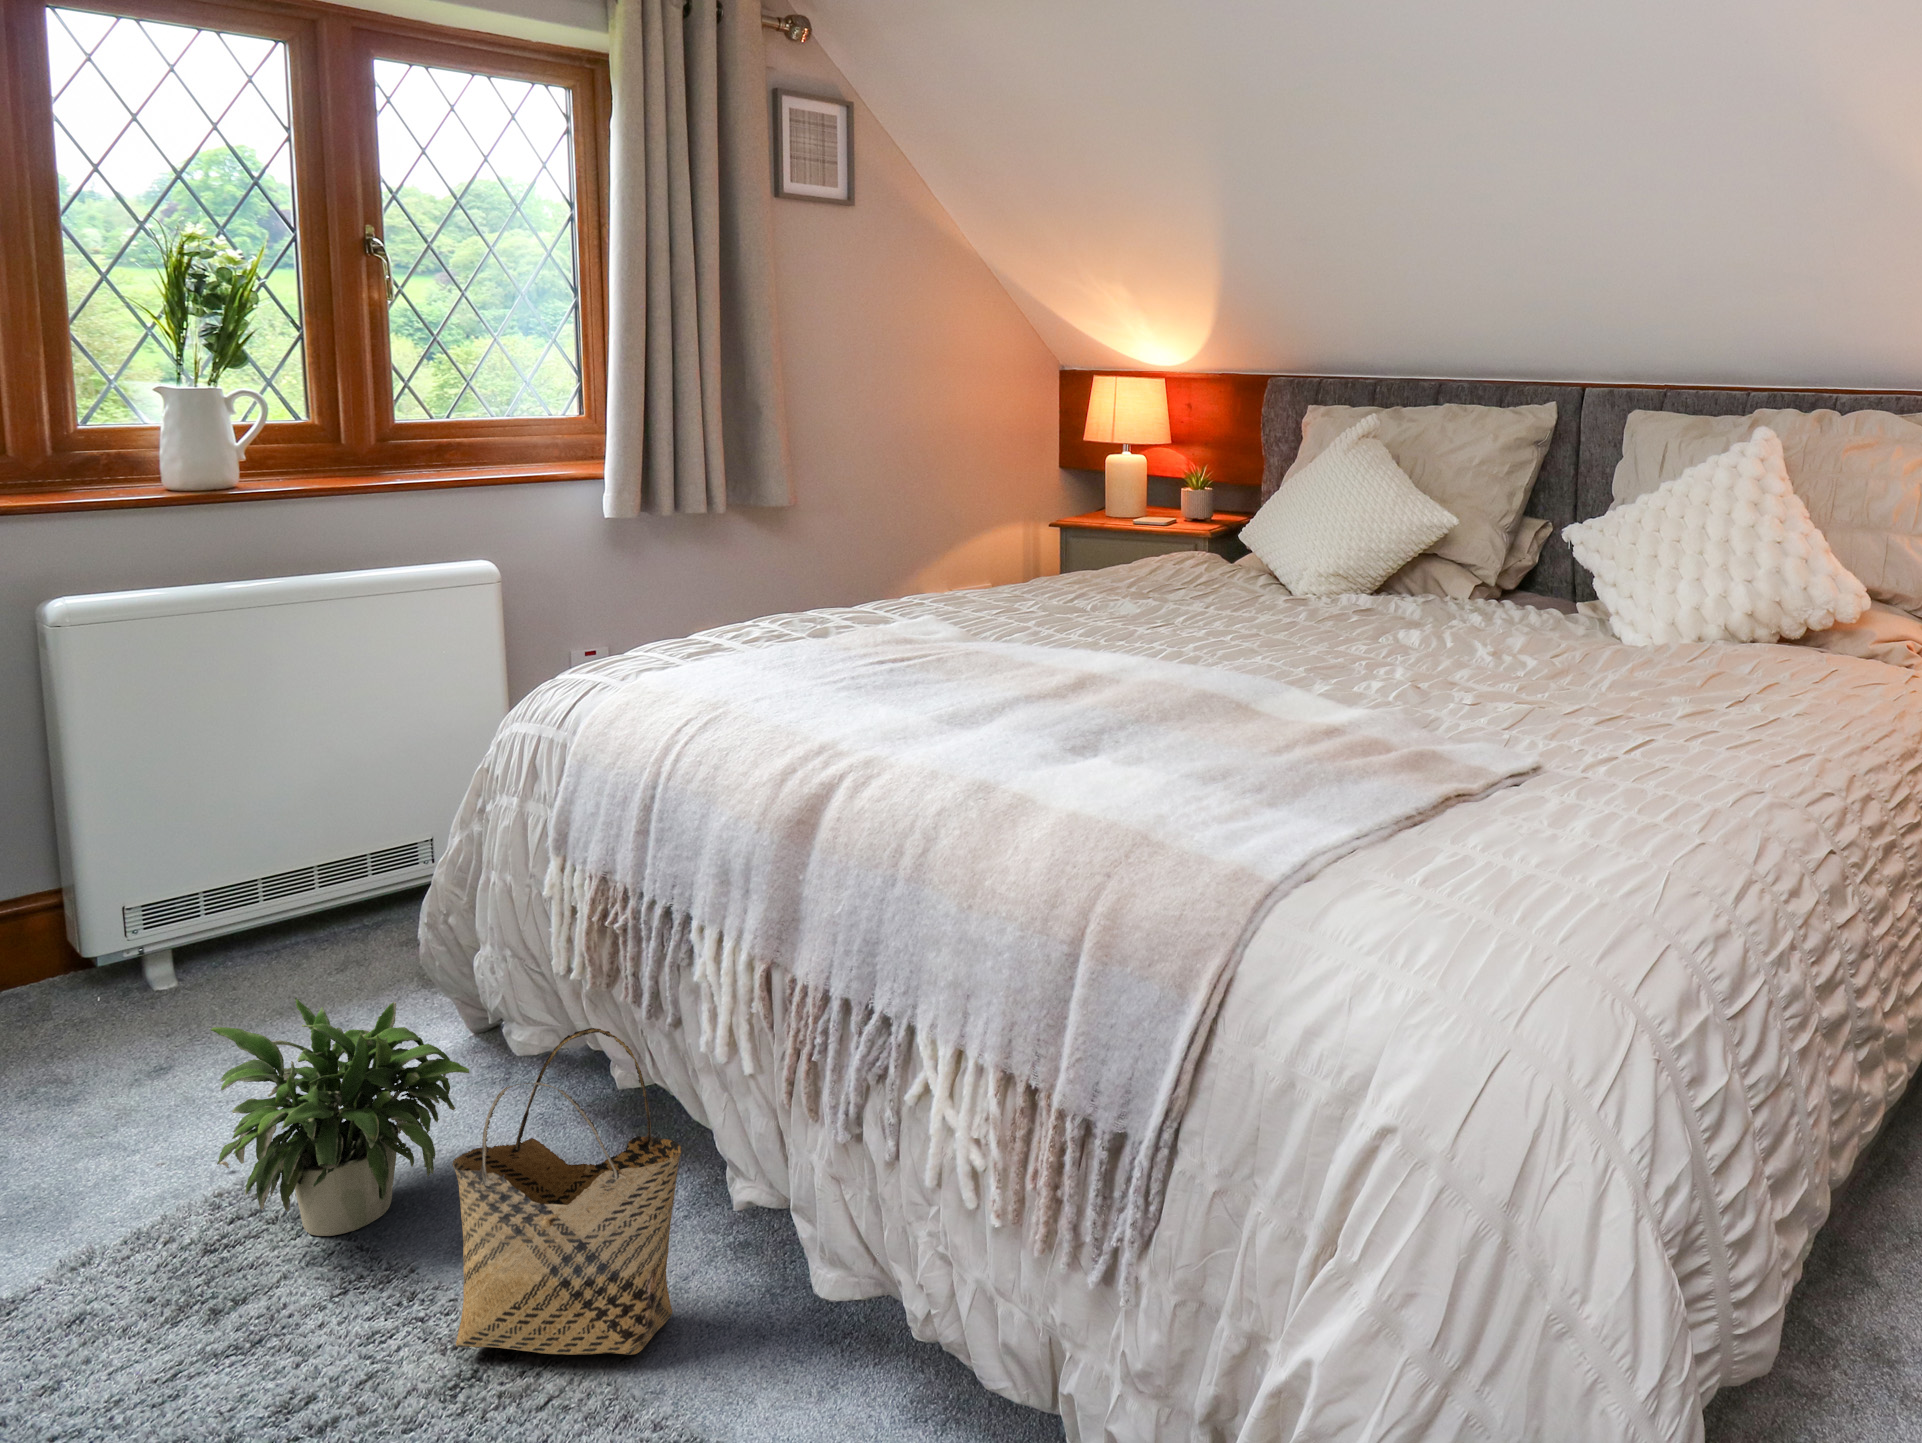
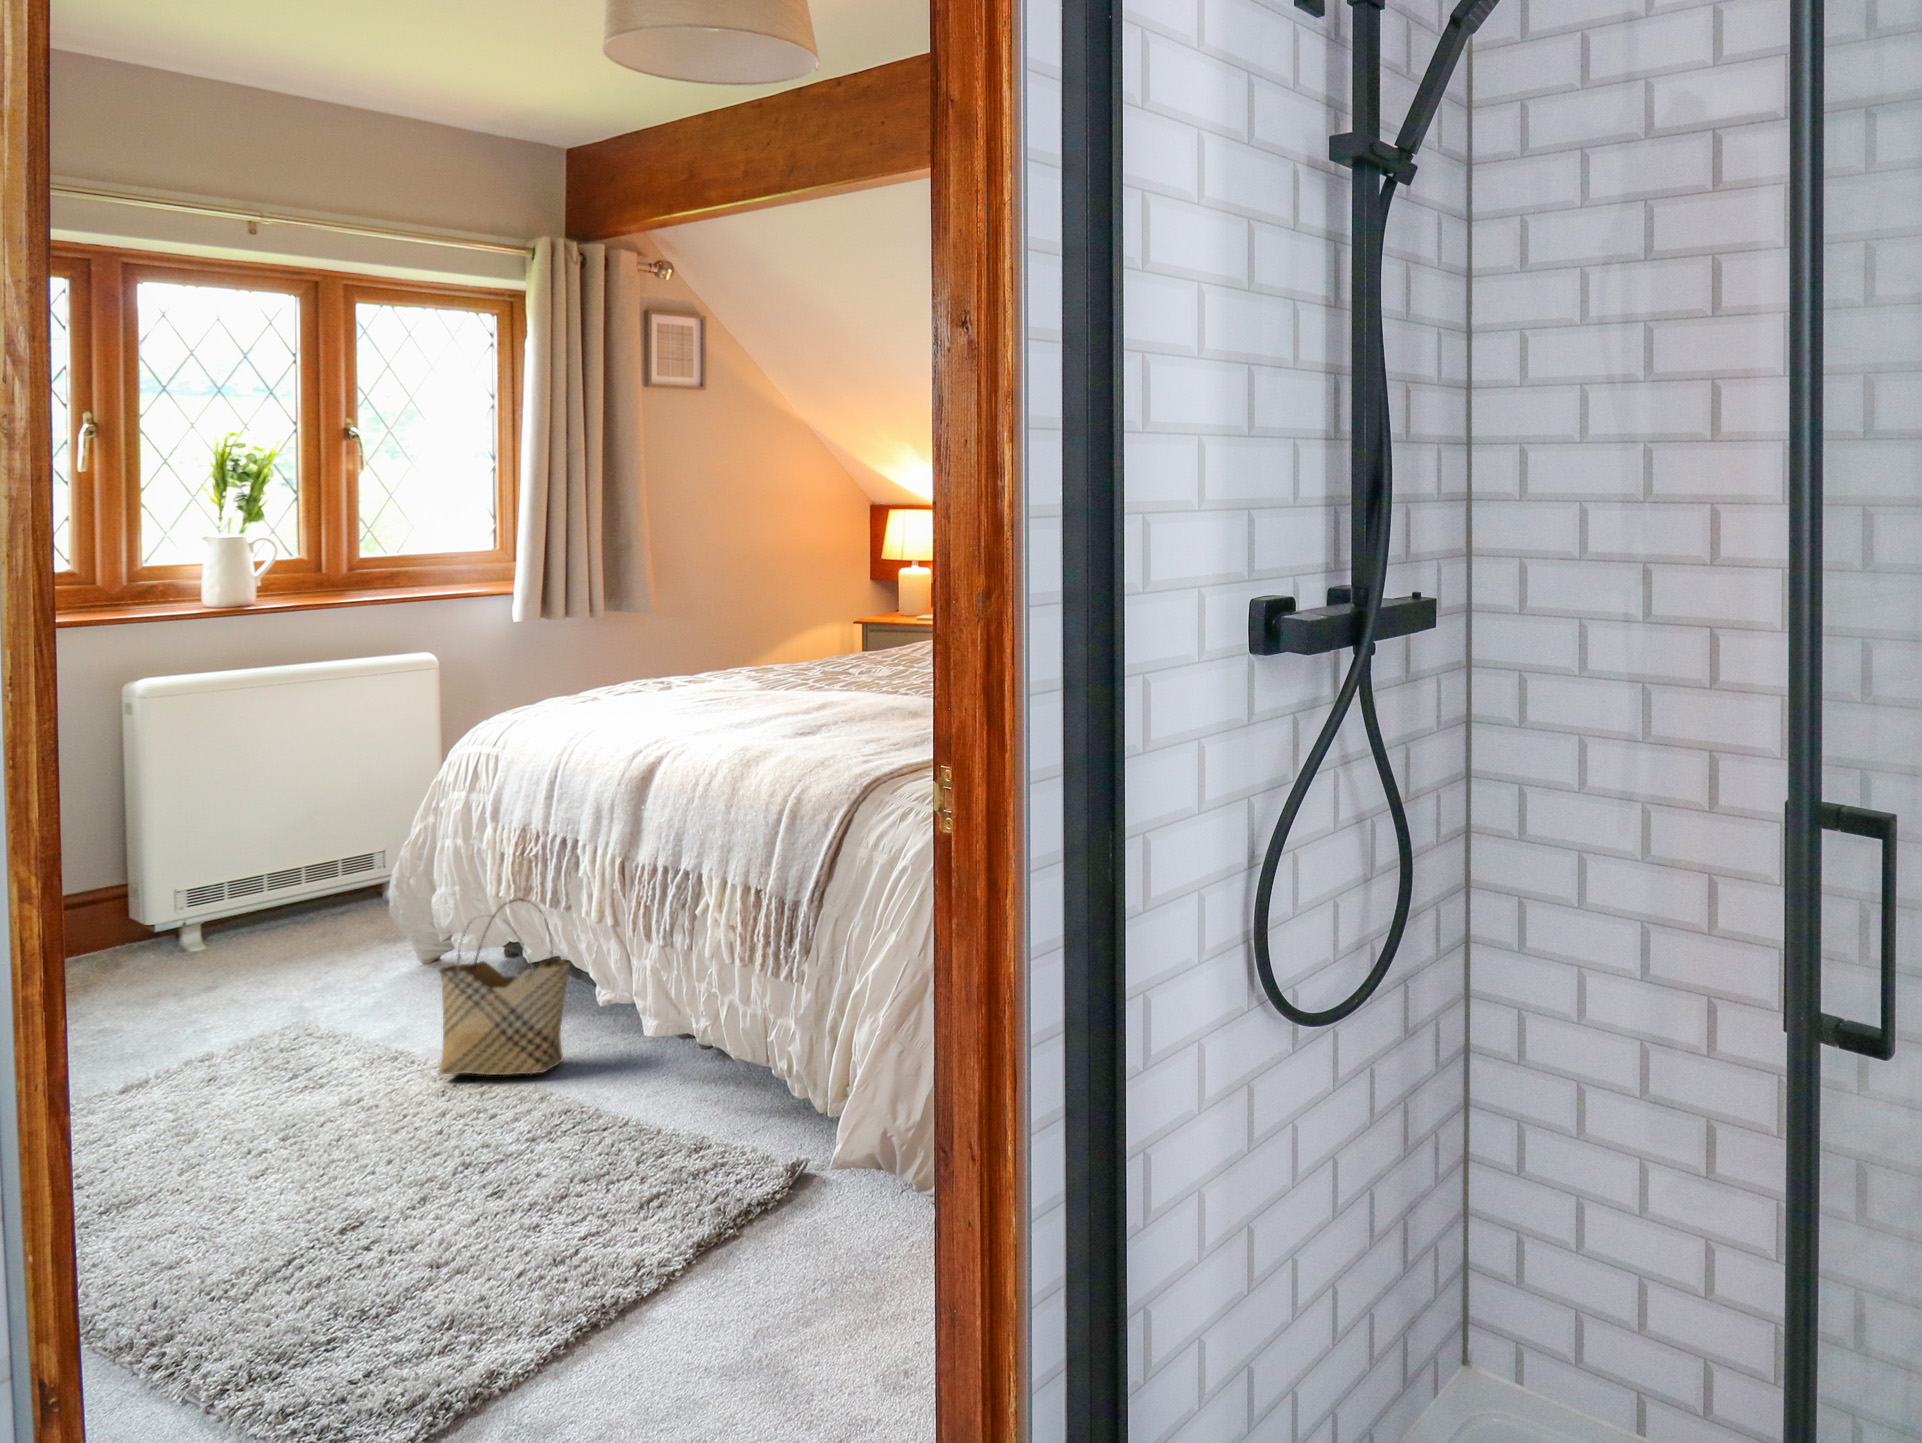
potted plant: present [211,998,469,1236] -> none [272,906,438,1043]

